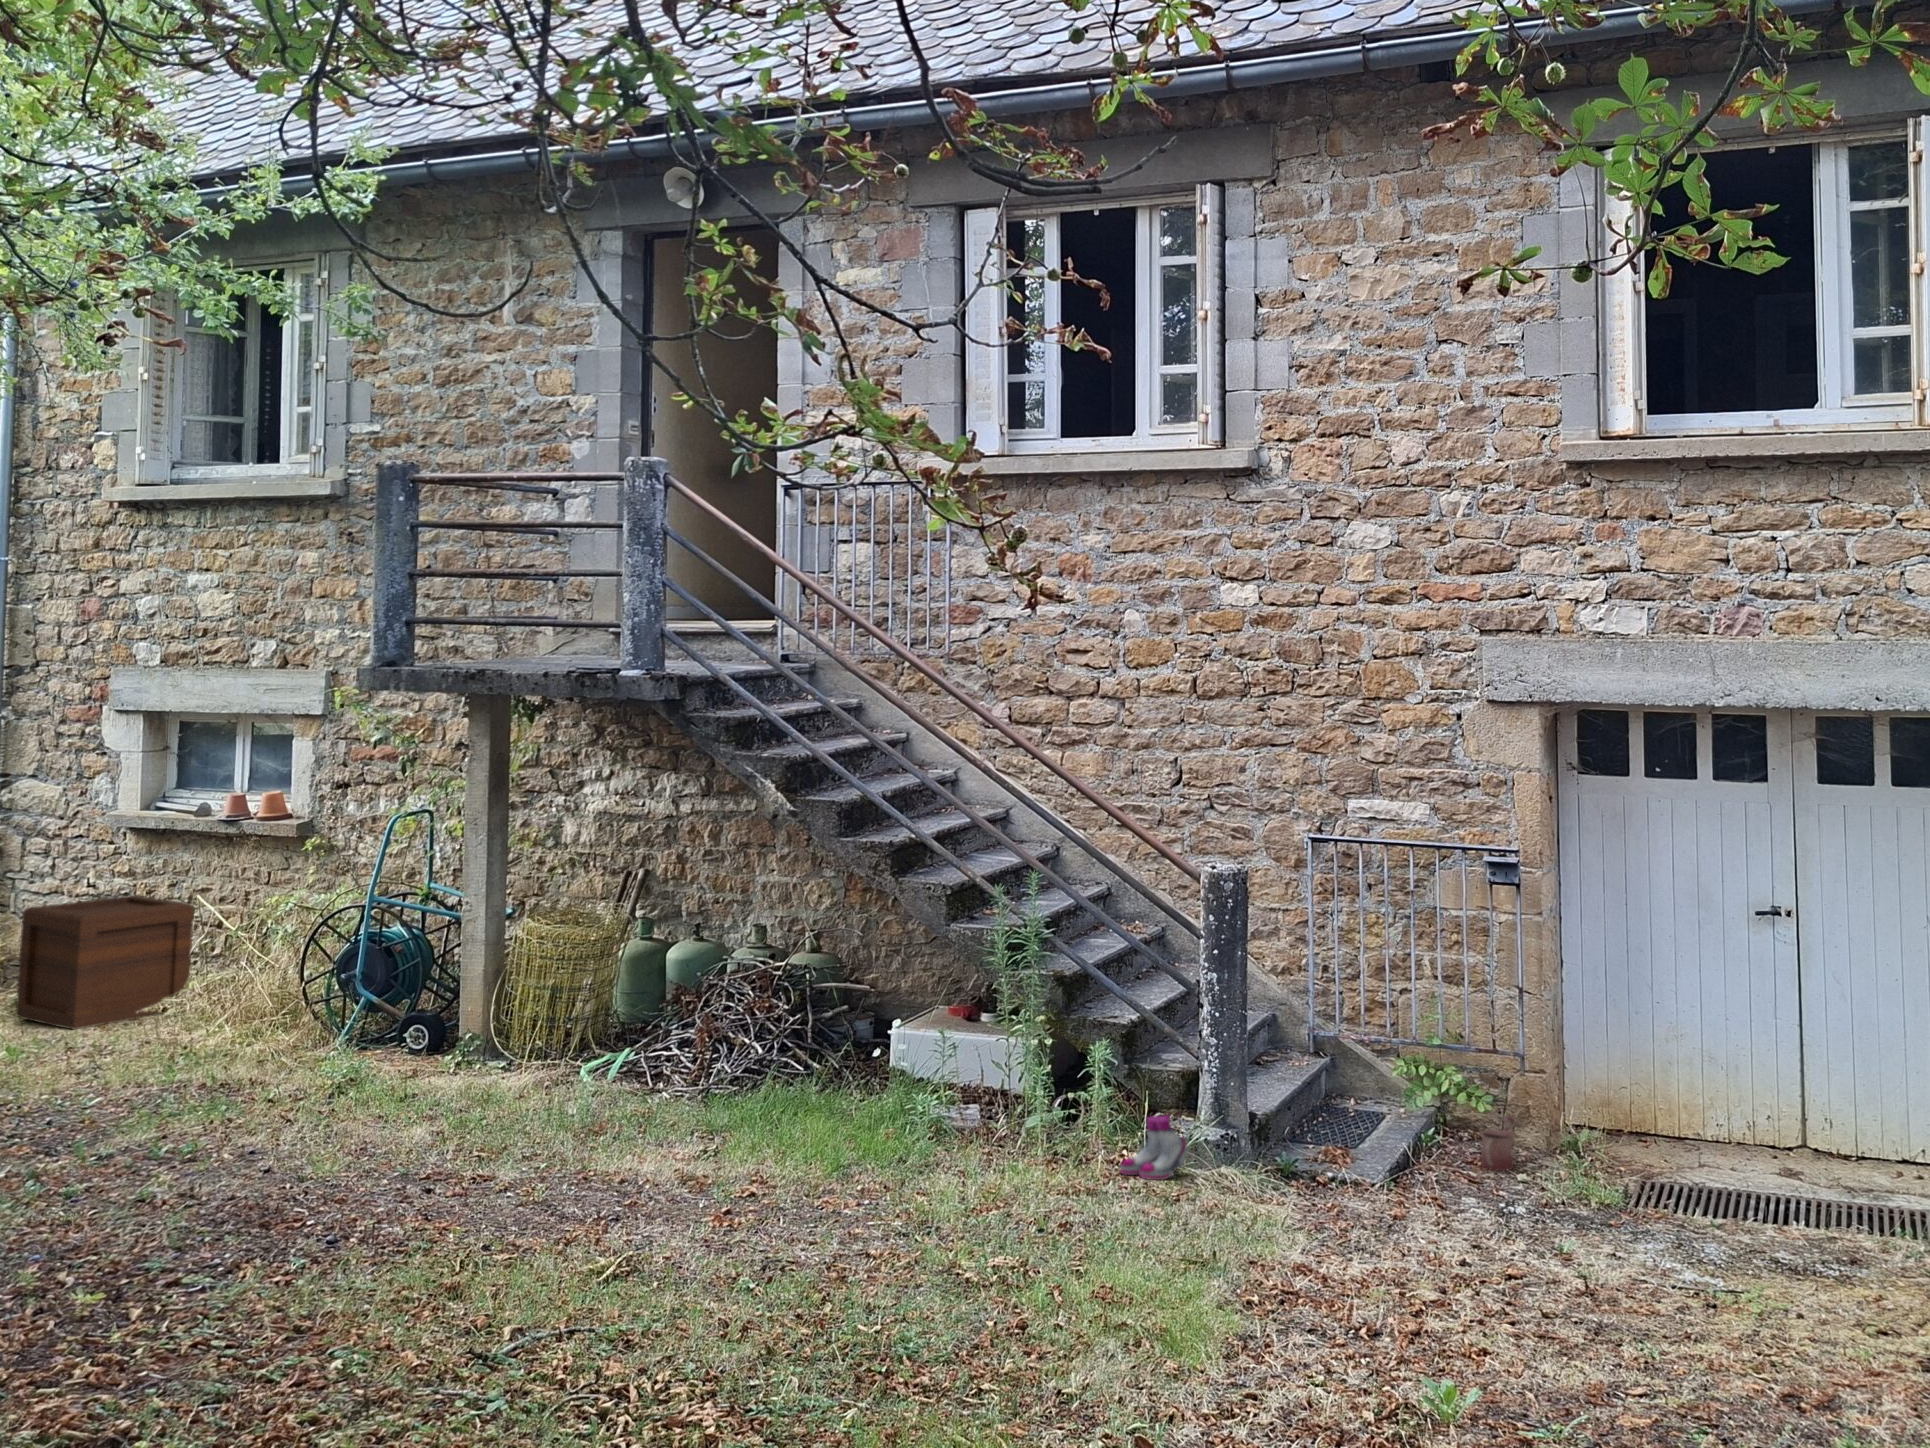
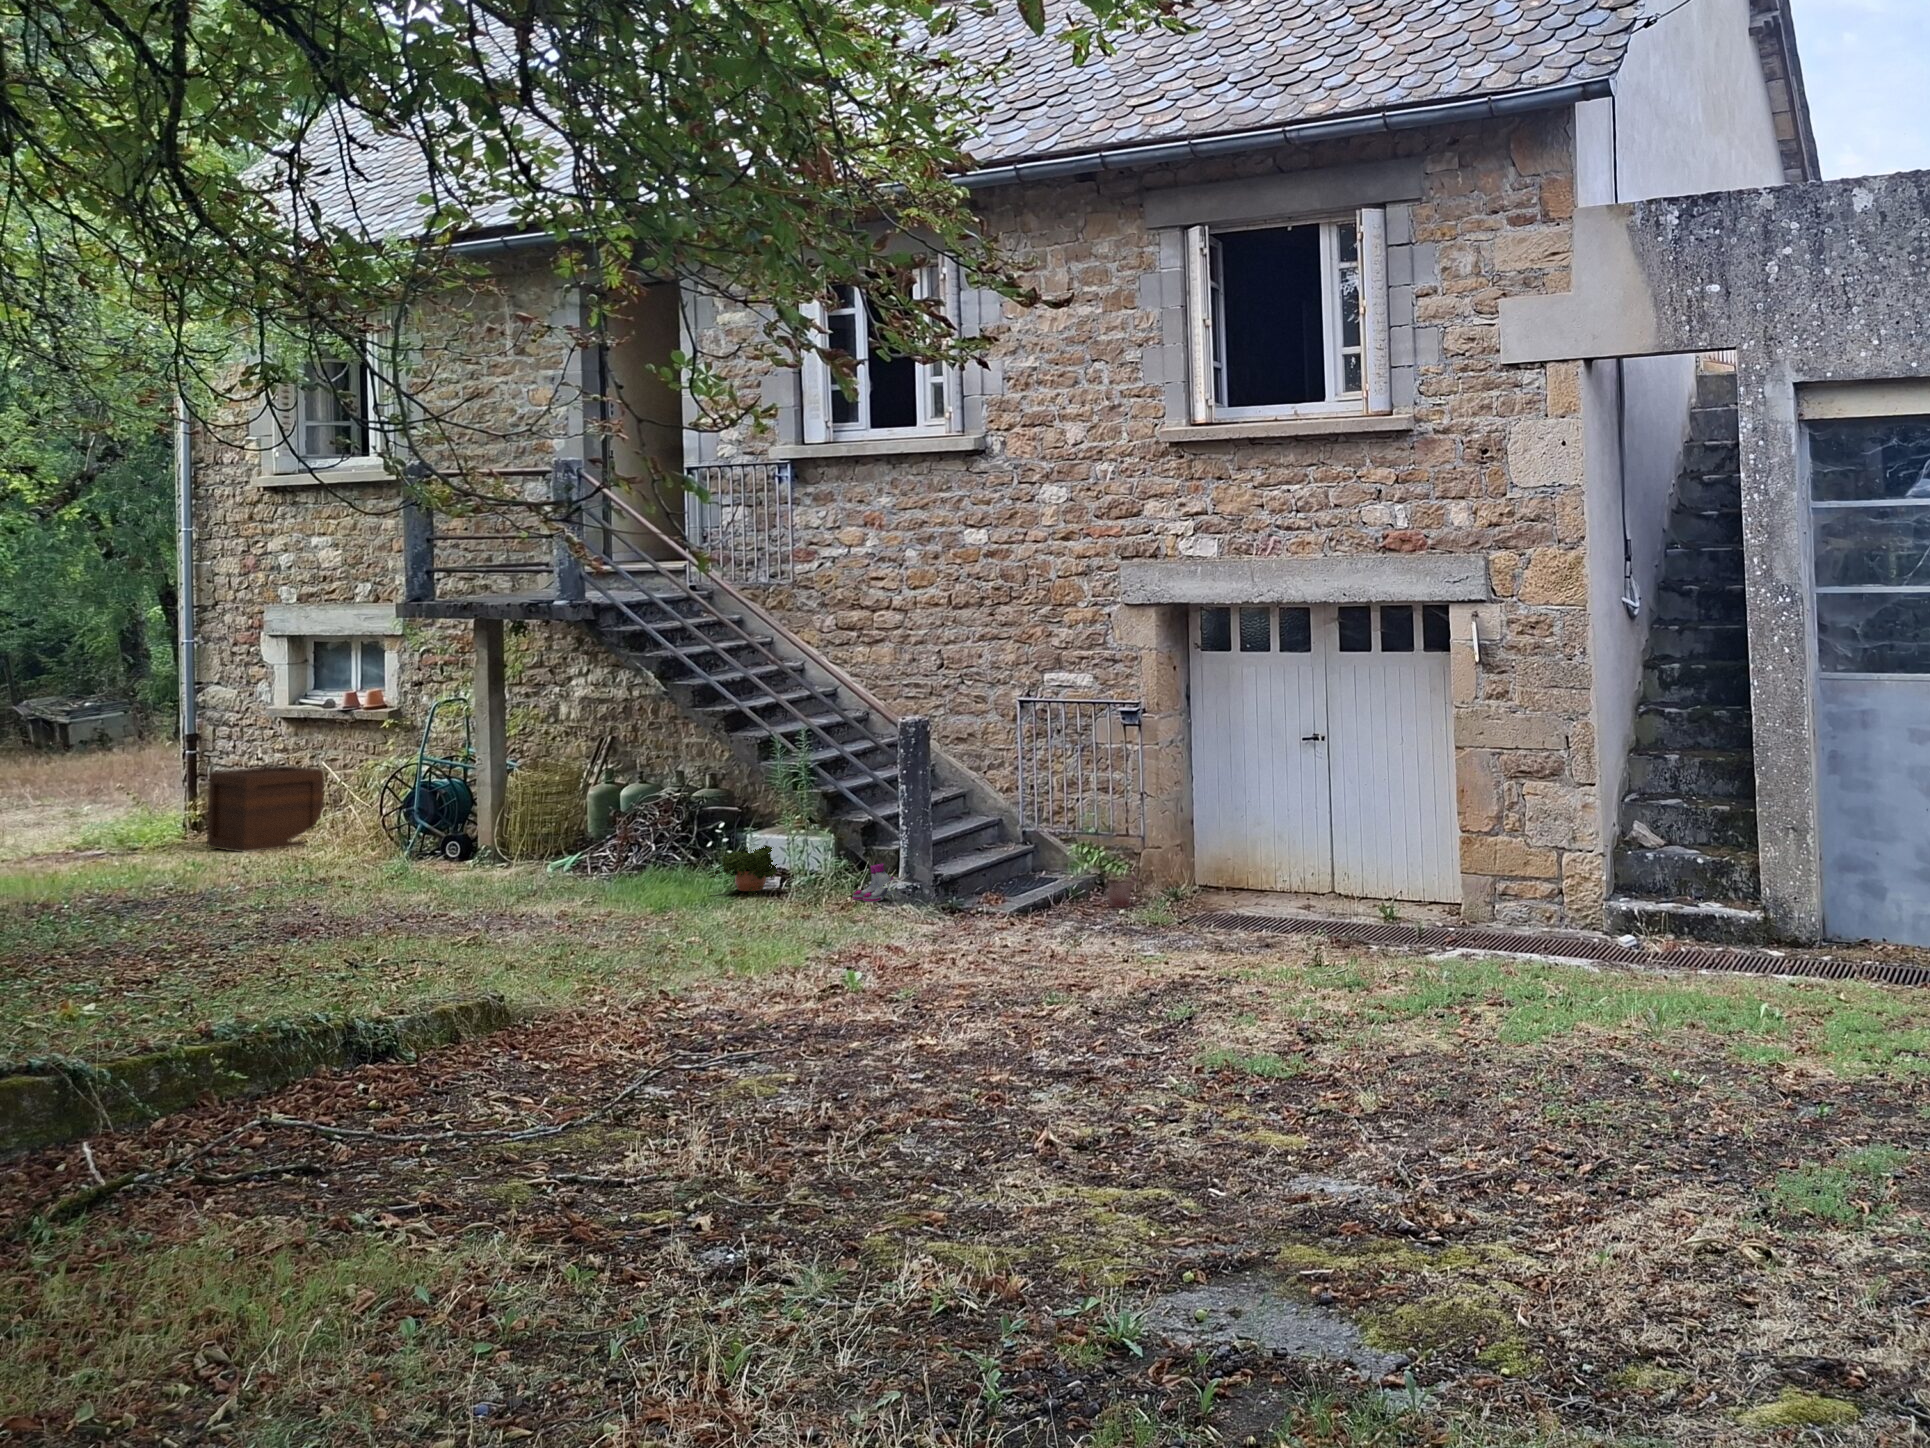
potted plant: none [878,1068,1000,1165] -> present [710,845,778,895]

